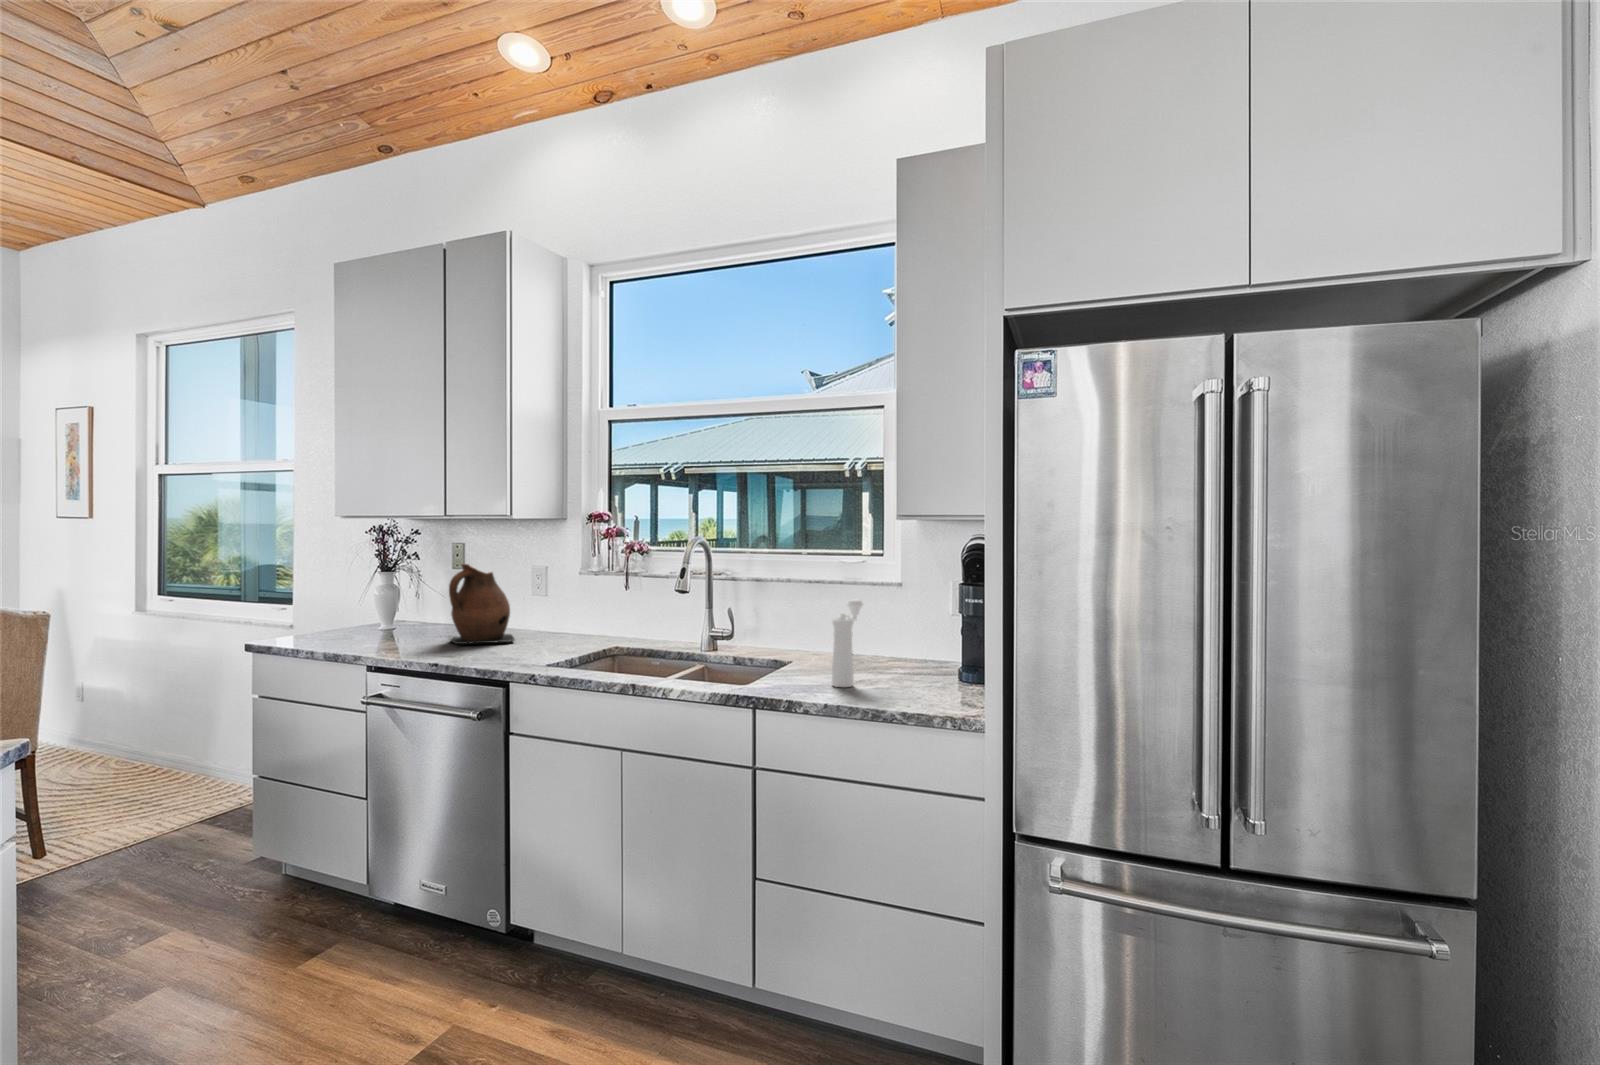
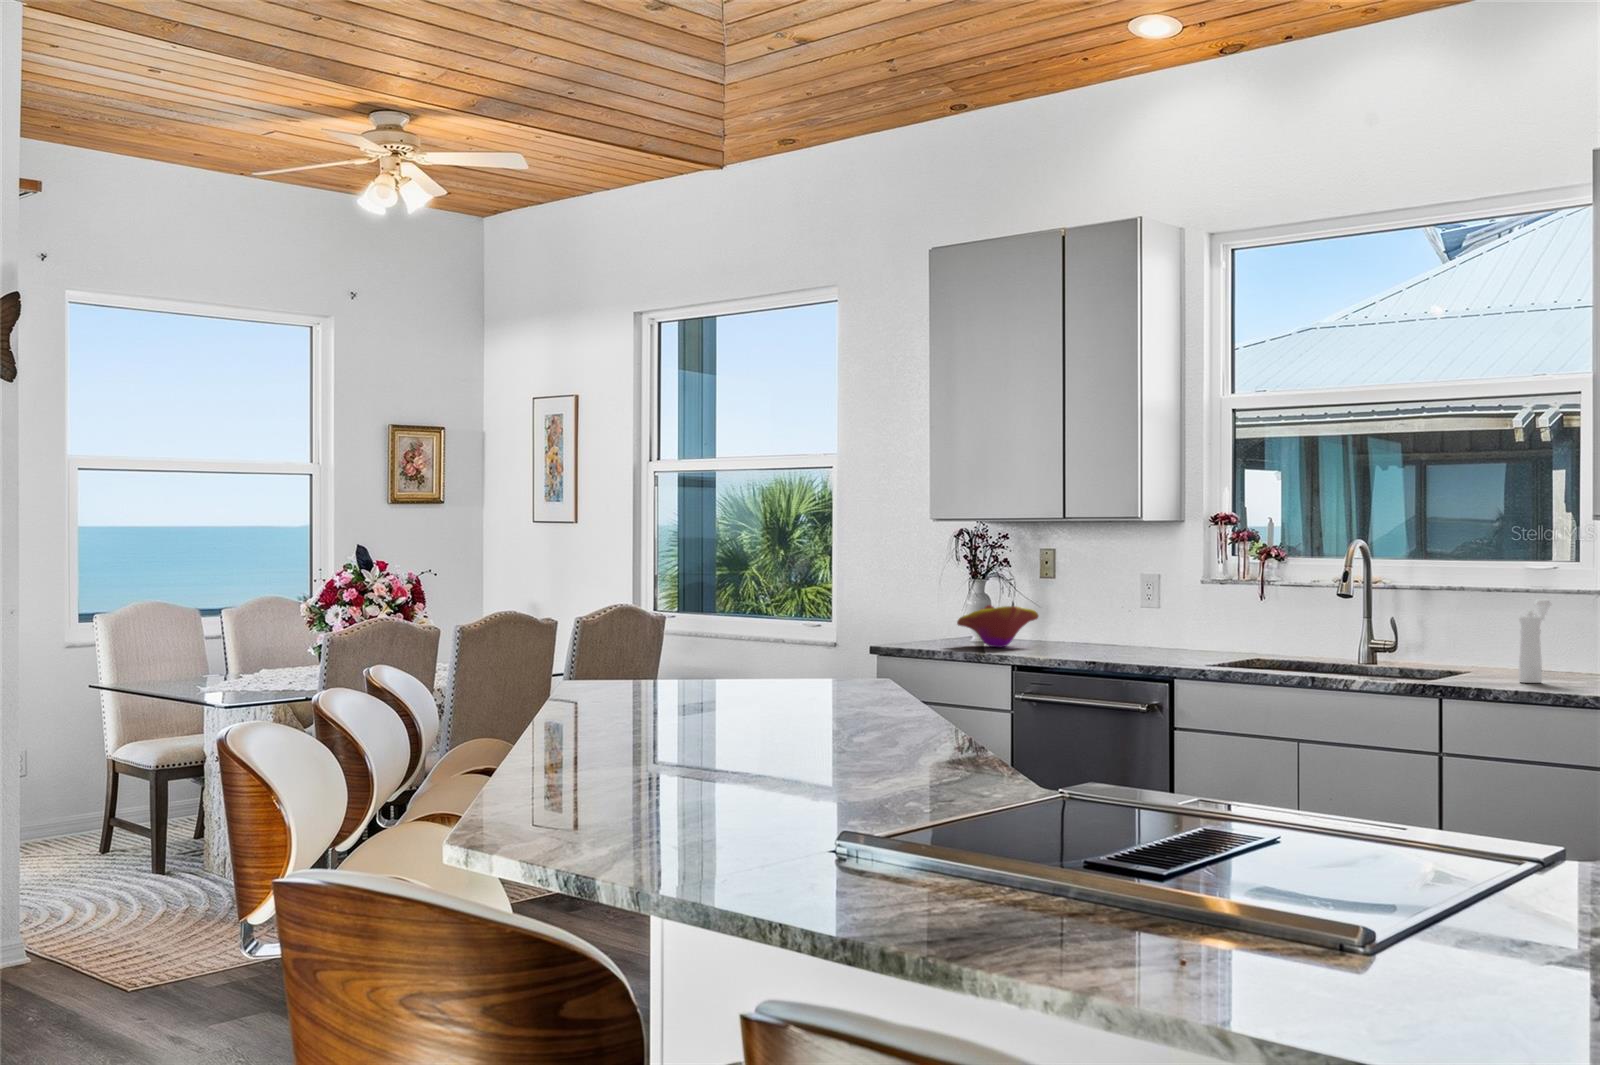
ceramic pitcher: present [449,564,514,644] -> none [1070,569,1146,654]
decorative bowl: none [350,595,431,636] -> present [957,605,1038,647]

